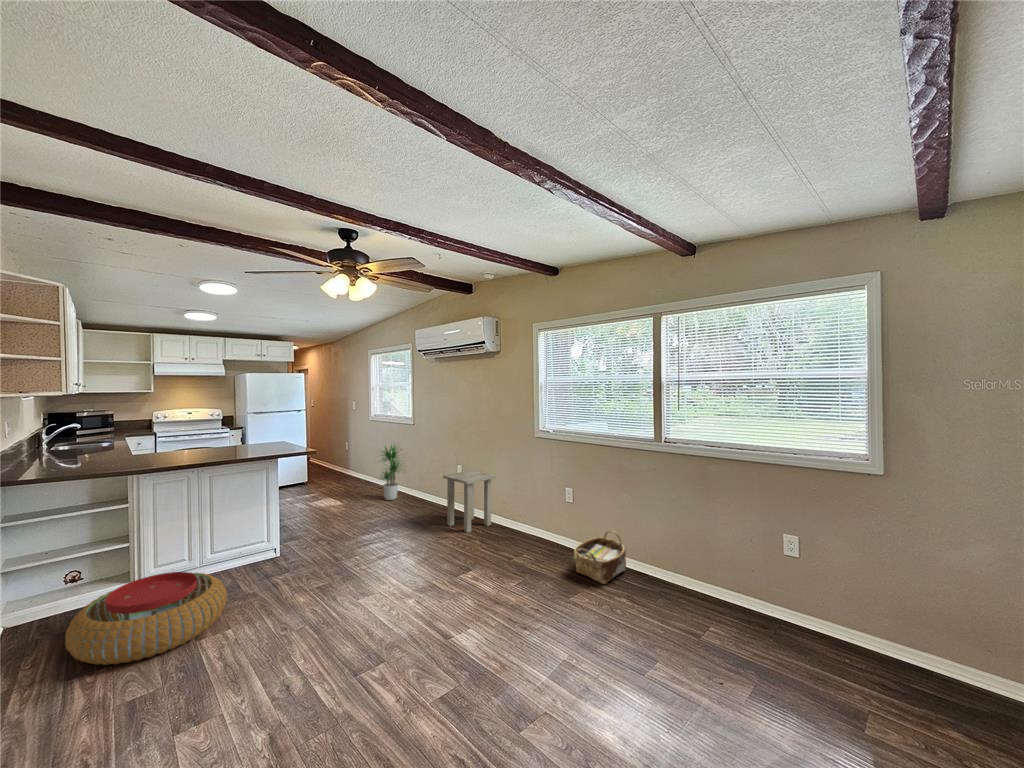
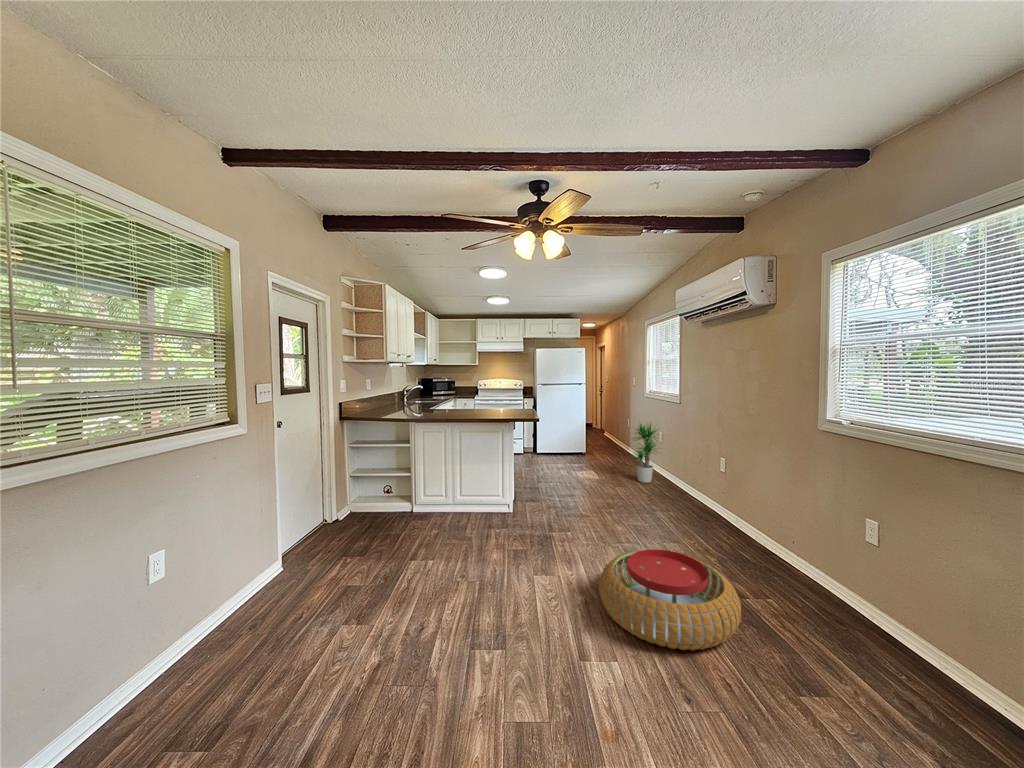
side table: present [443,470,496,533] -> none [682,464,754,541]
woven basket: present [574,531,626,584] -> none [840,613,975,707]
pouf: present [65,572,227,665] -> present [599,549,741,651]

